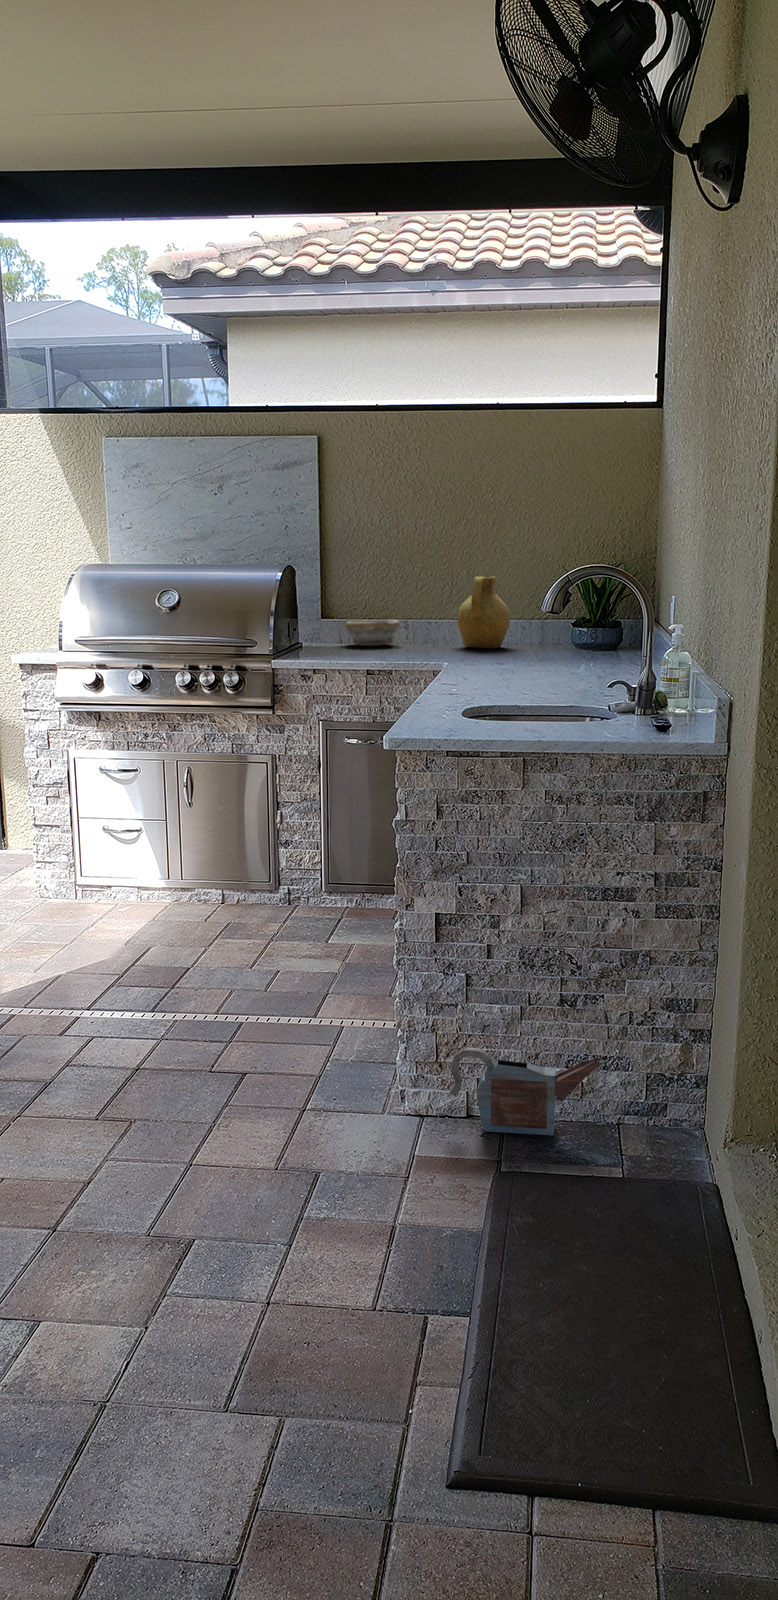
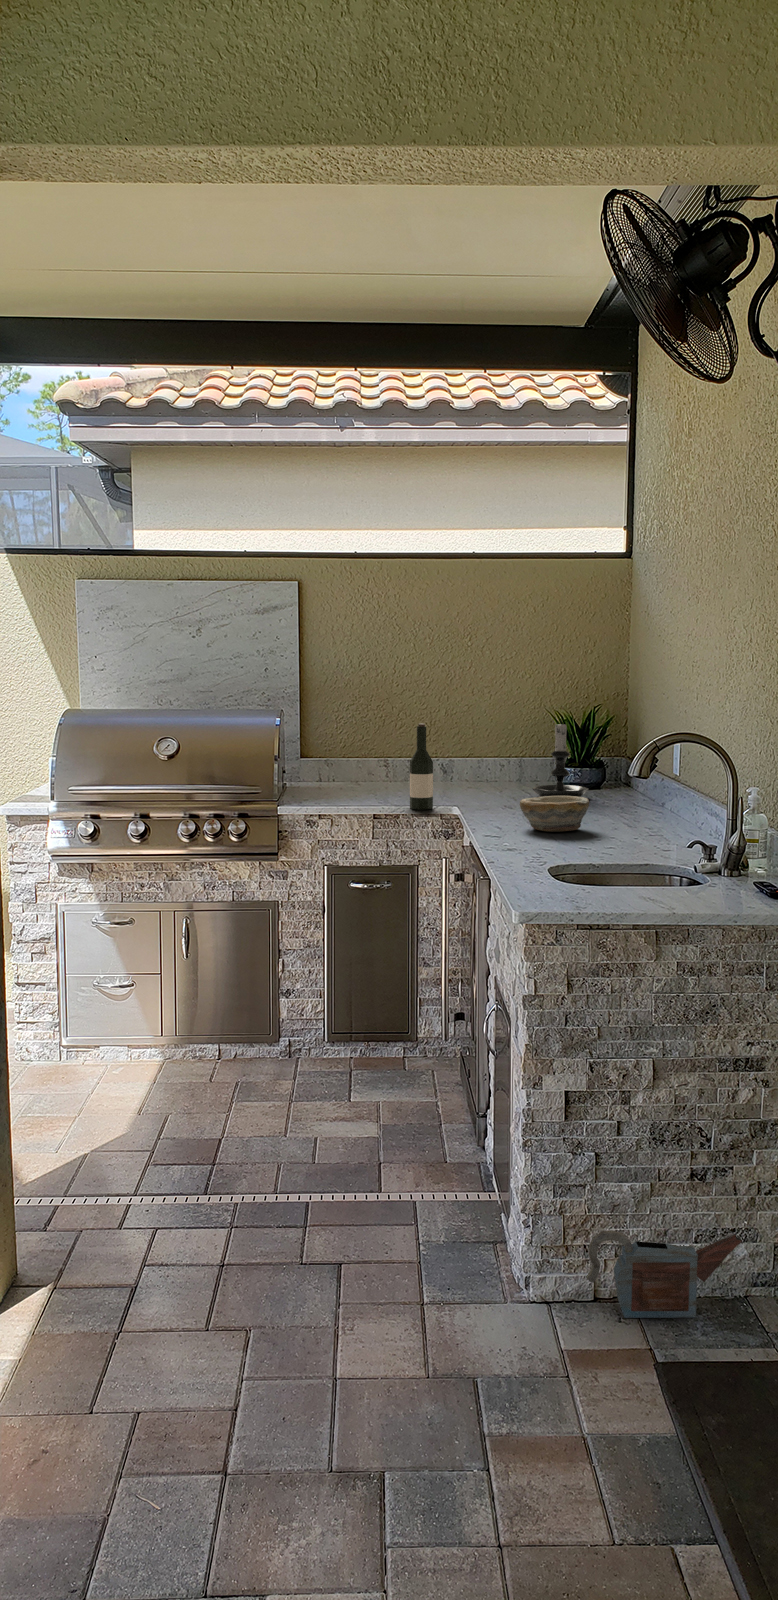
candle holder: none [537,575,596,657] -> present [532,719,588,797]
pitcher: present [457,576,510,648] -> none [440,718,492,789]
wine bottle: none [402,577,424,663] -> present [410,724,433,810]
bowl: present [345,620,400,646] -> present [520,796,589,832]

